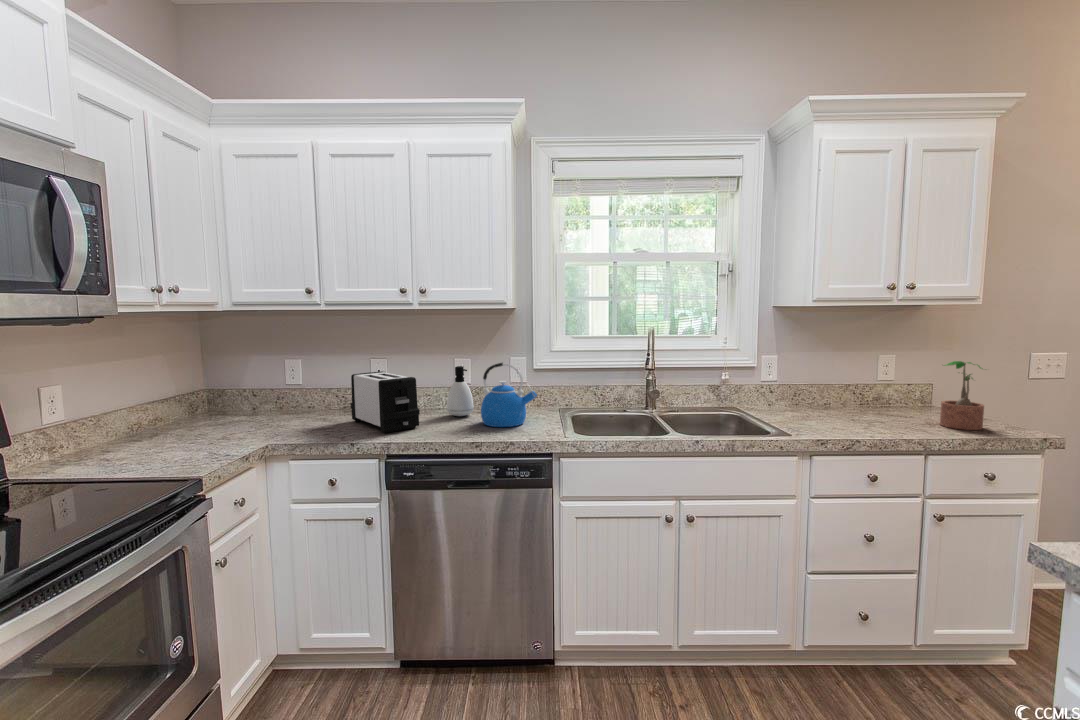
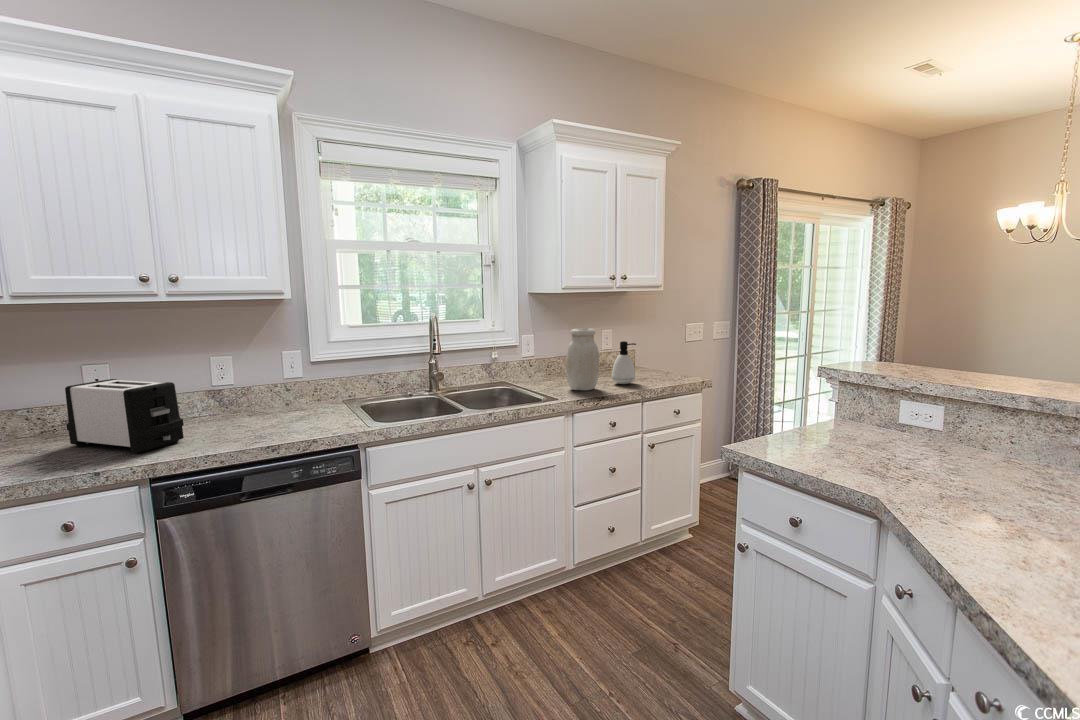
jar: none [811,350,859,429] -> present [566,328,599,390]
potted plant: present [940,361,984,430] -> none [645,333,672,382]
kettle: present [481,363,537,427] -> none [261,357,327,427]
soap dispenser: present [447,366,474,416] -> present [612,341,636,384]

